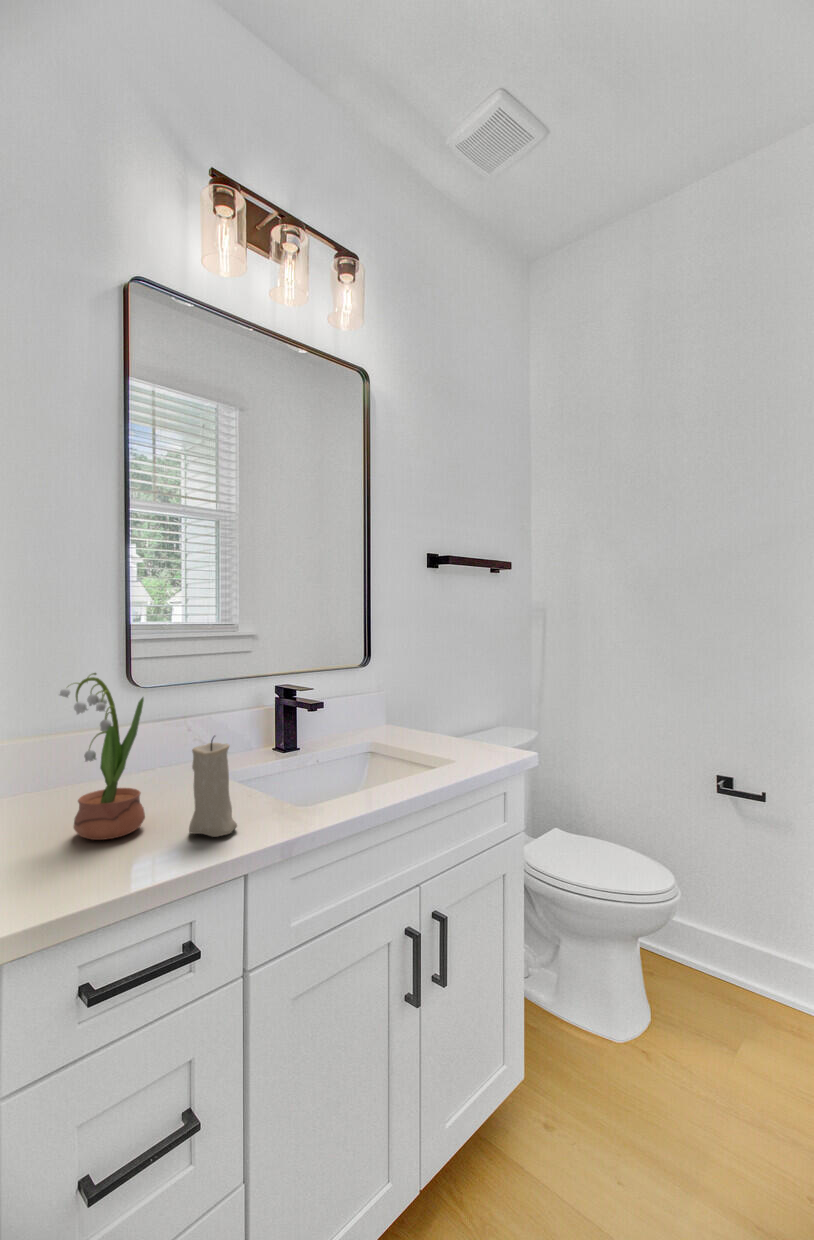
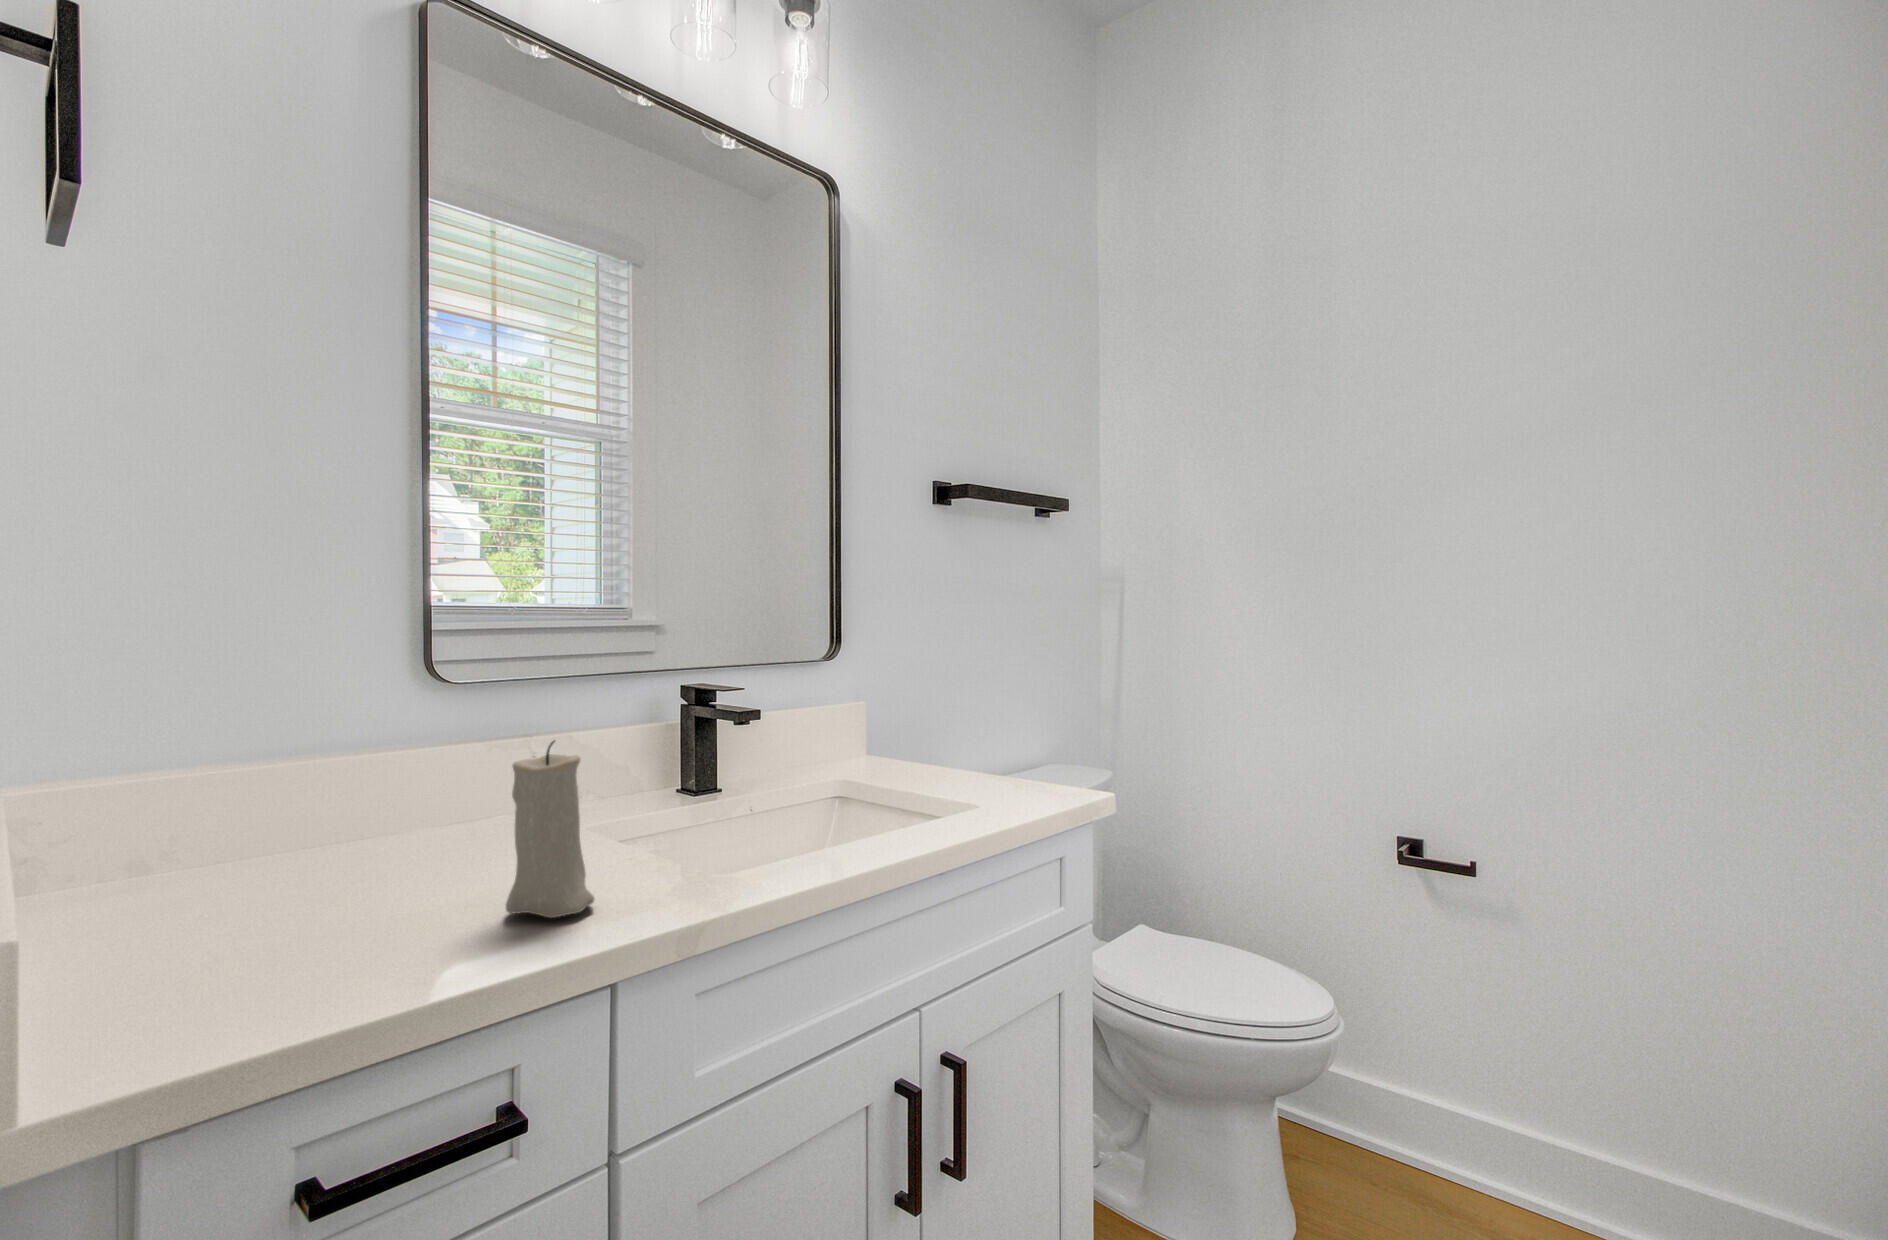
potted flower: present [59,673,145,840] -> none [265,627,430,926]

